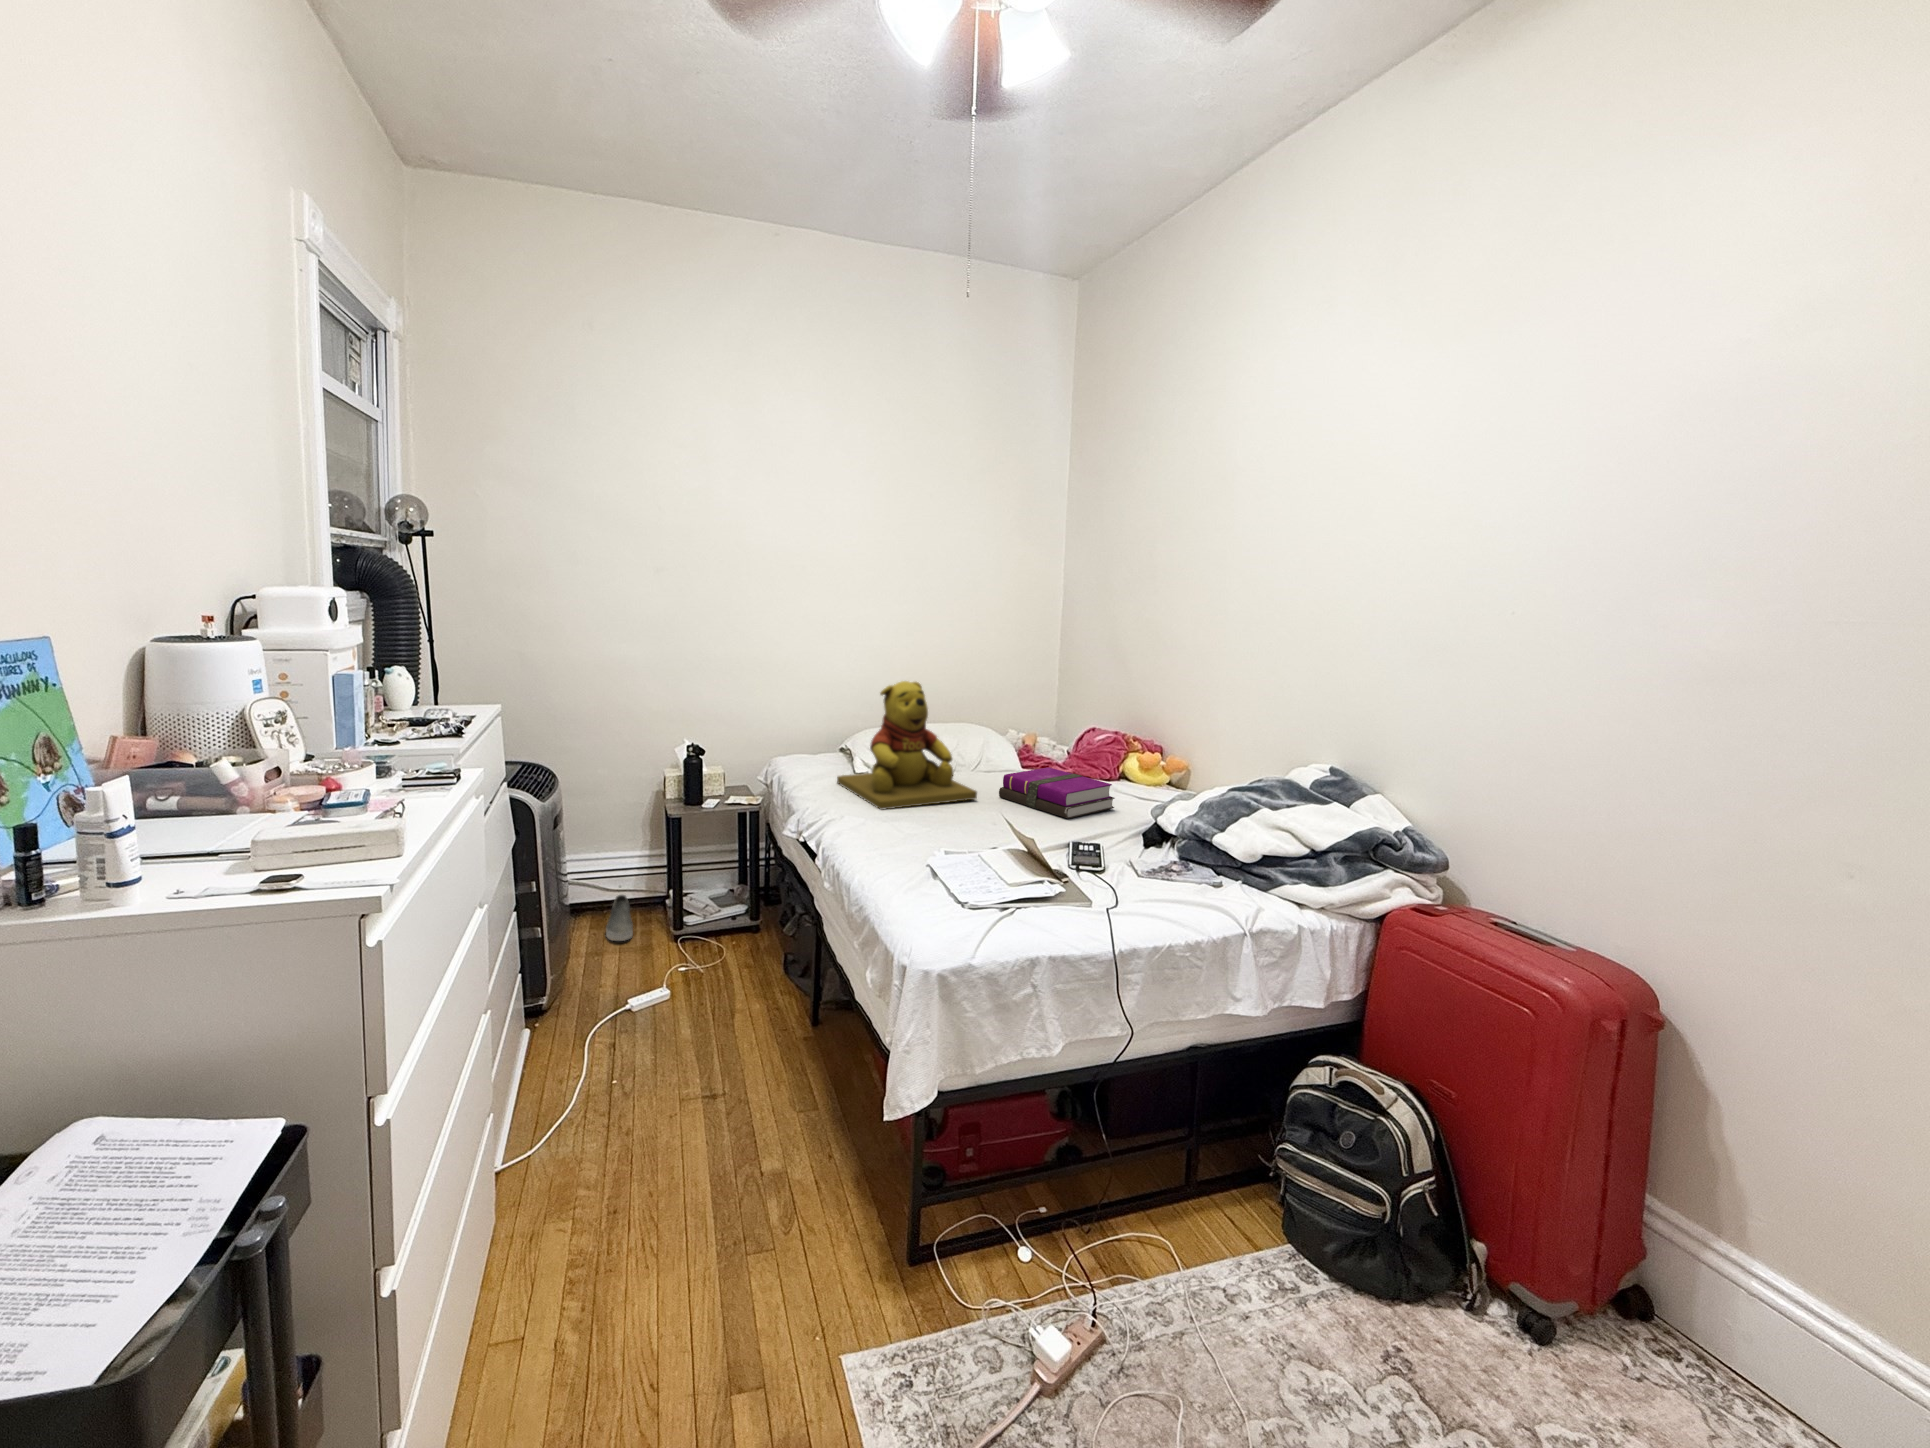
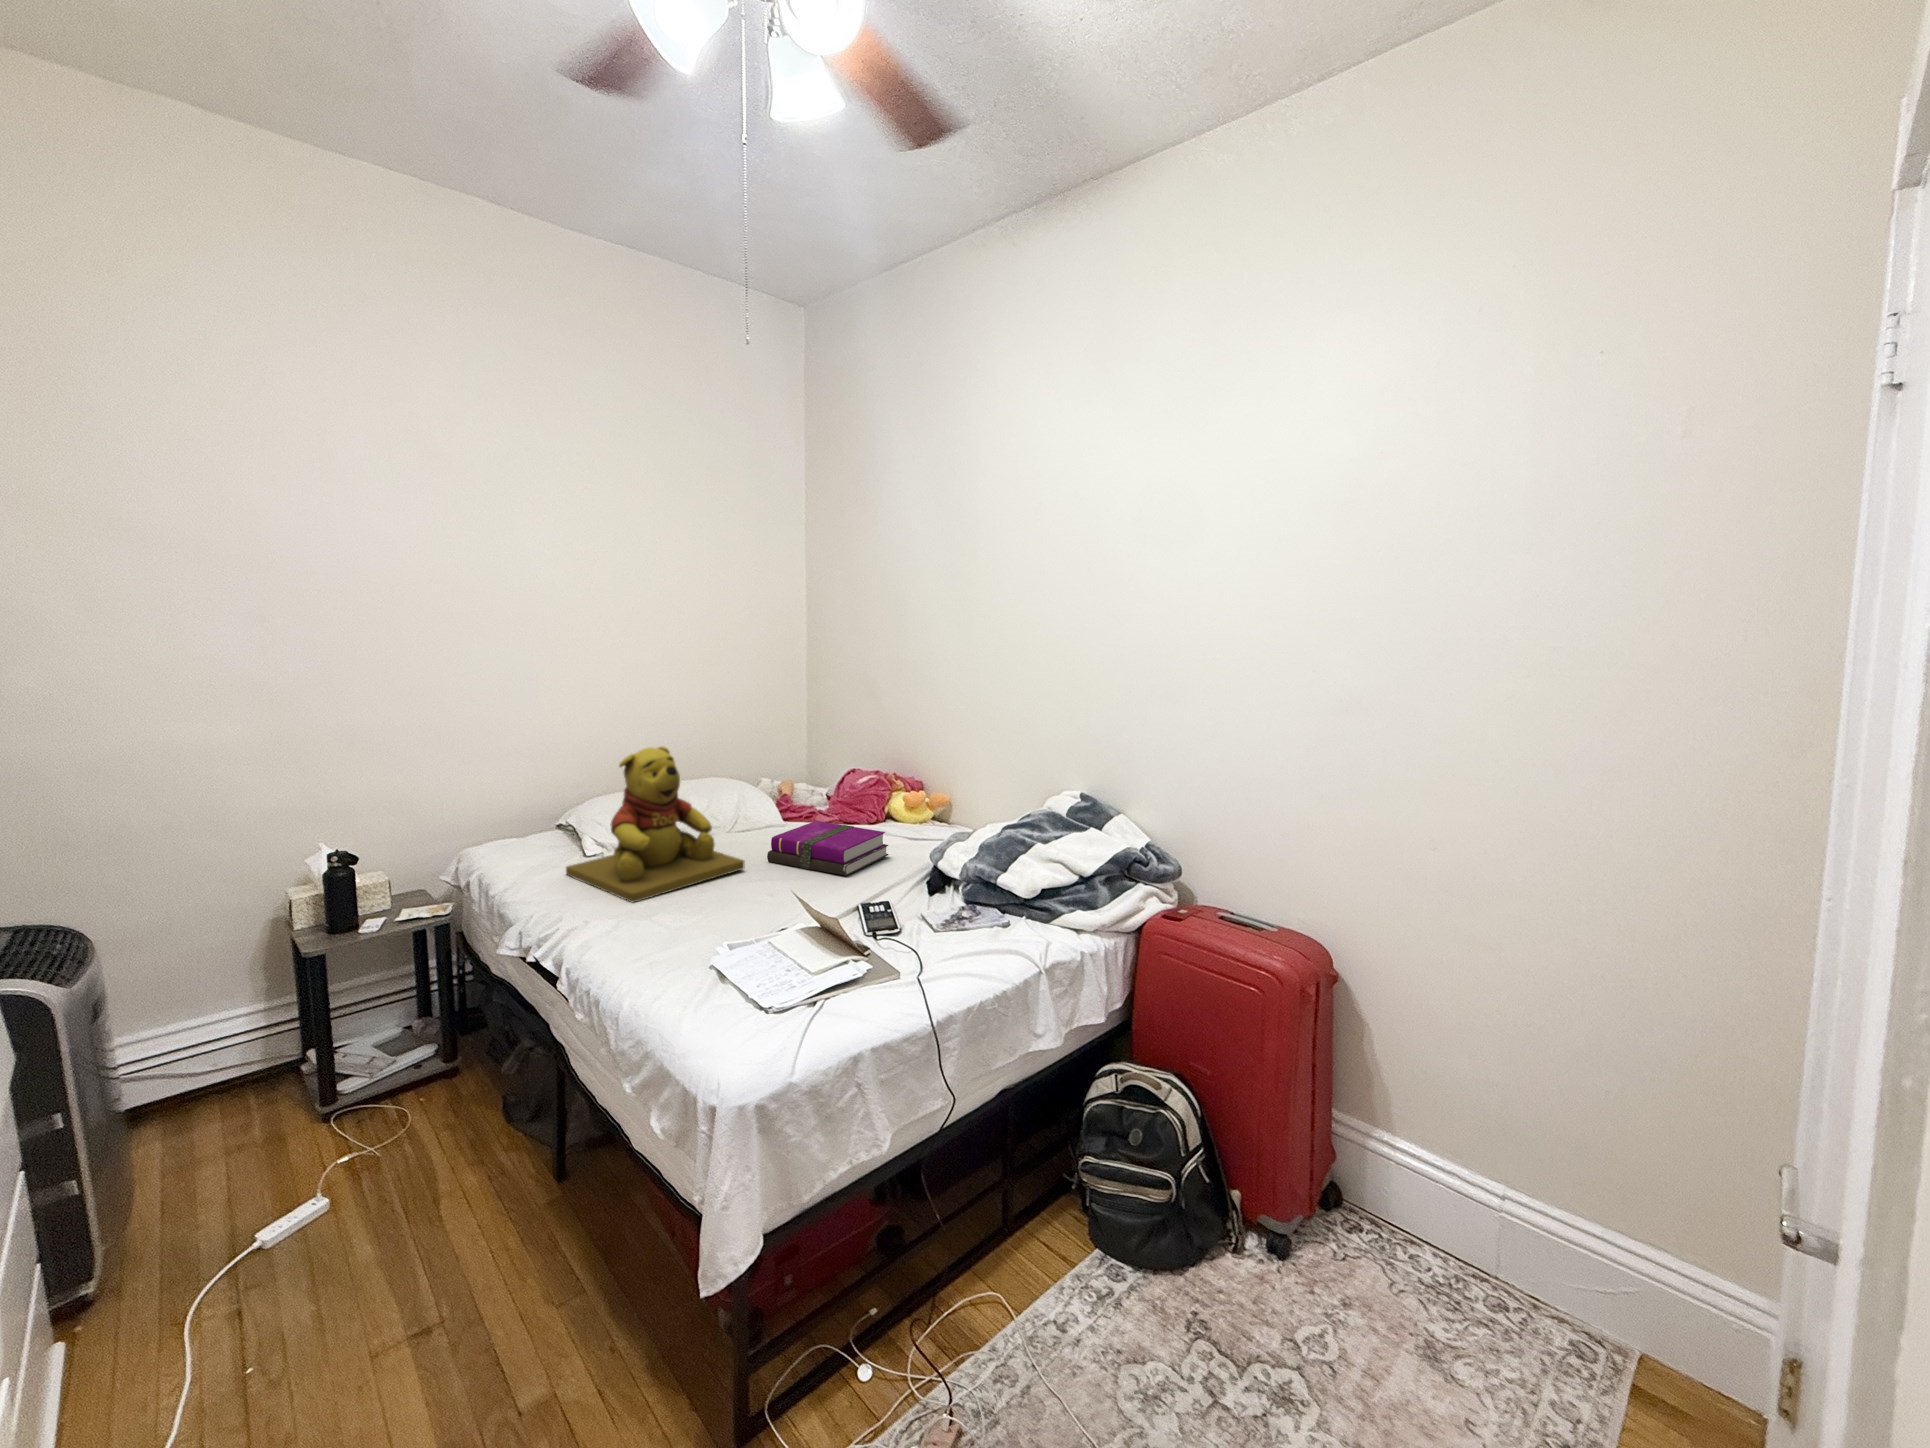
shoe: present [606,895,633,941] -> none [197,1073,249,1146]

